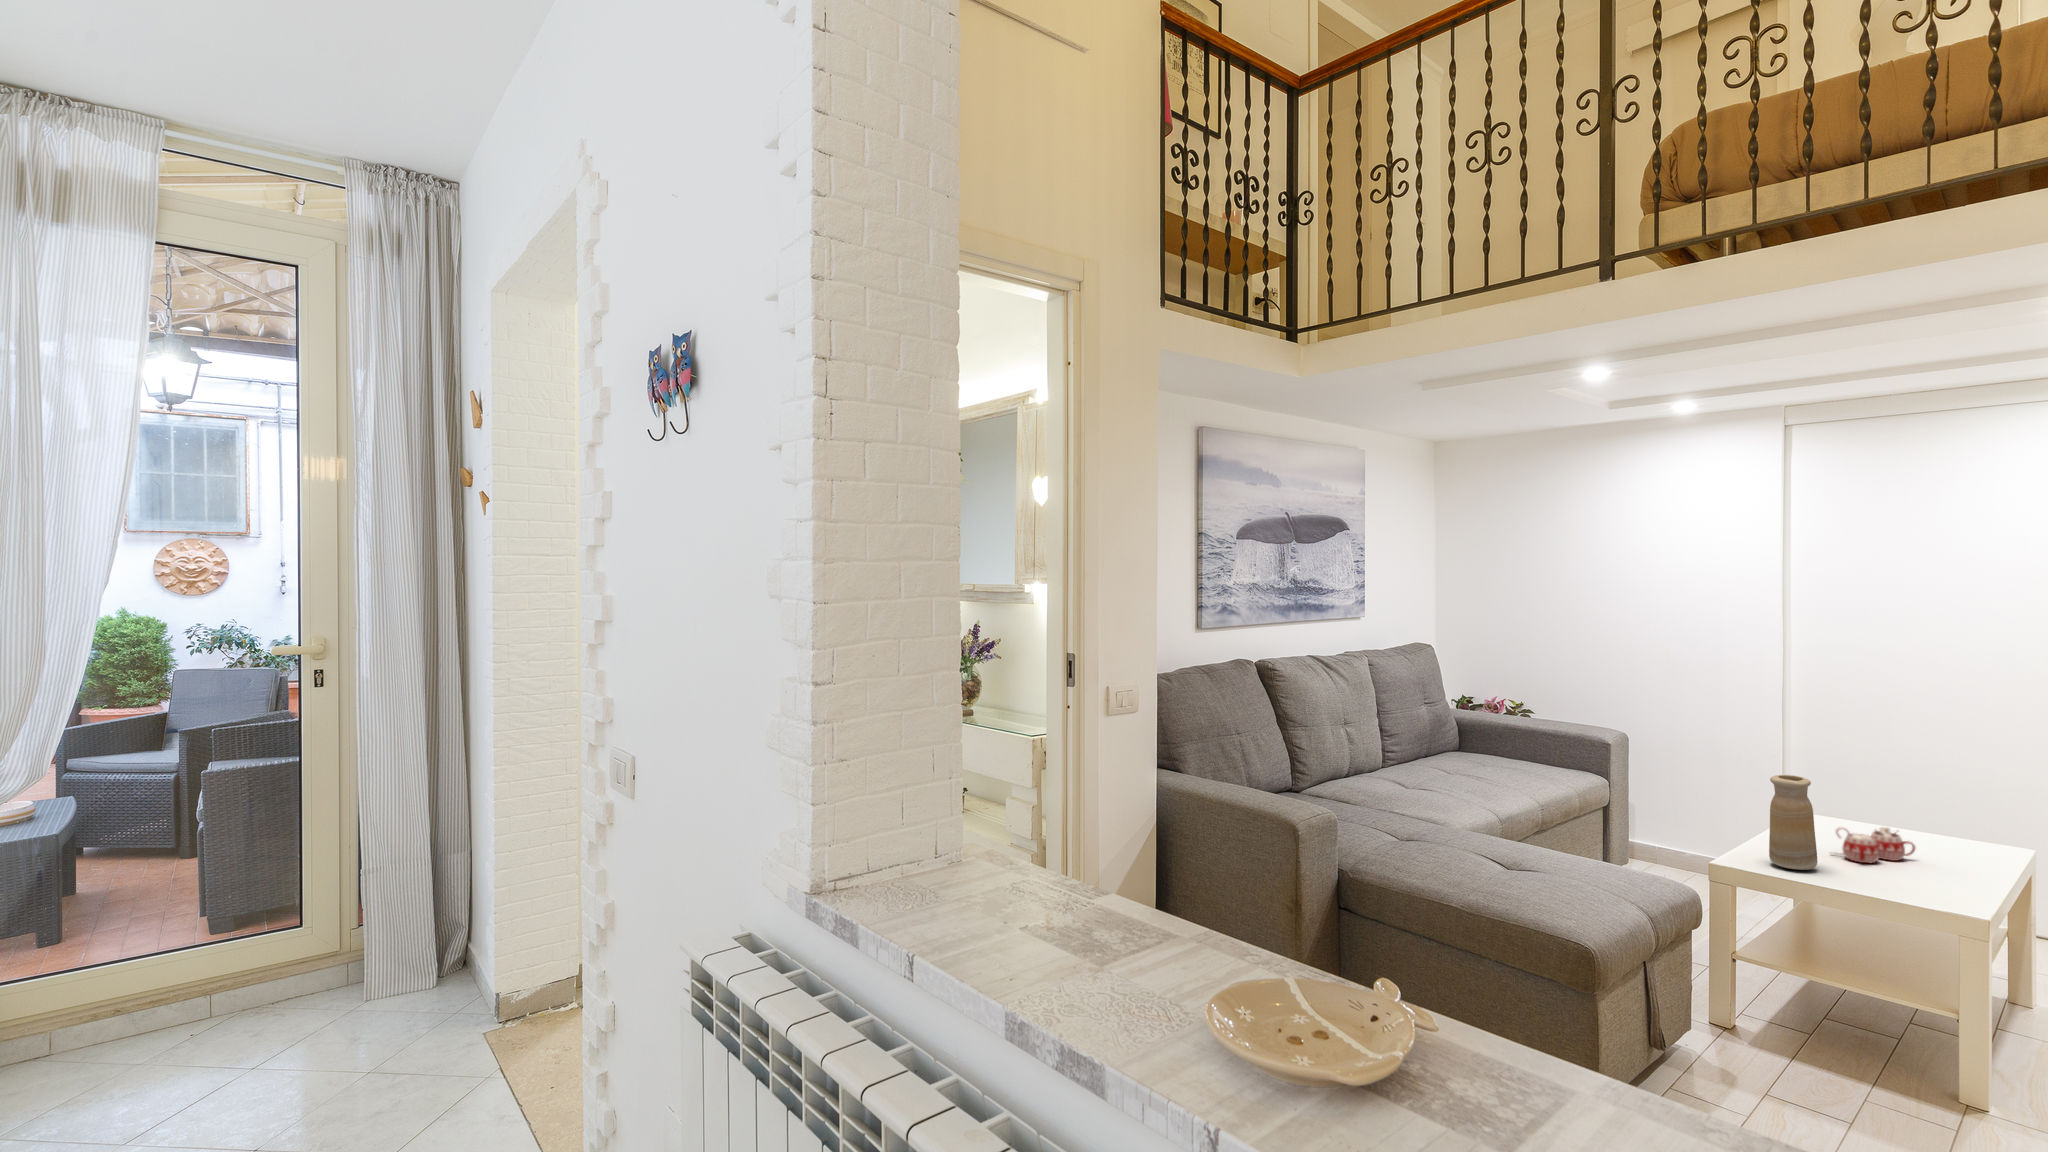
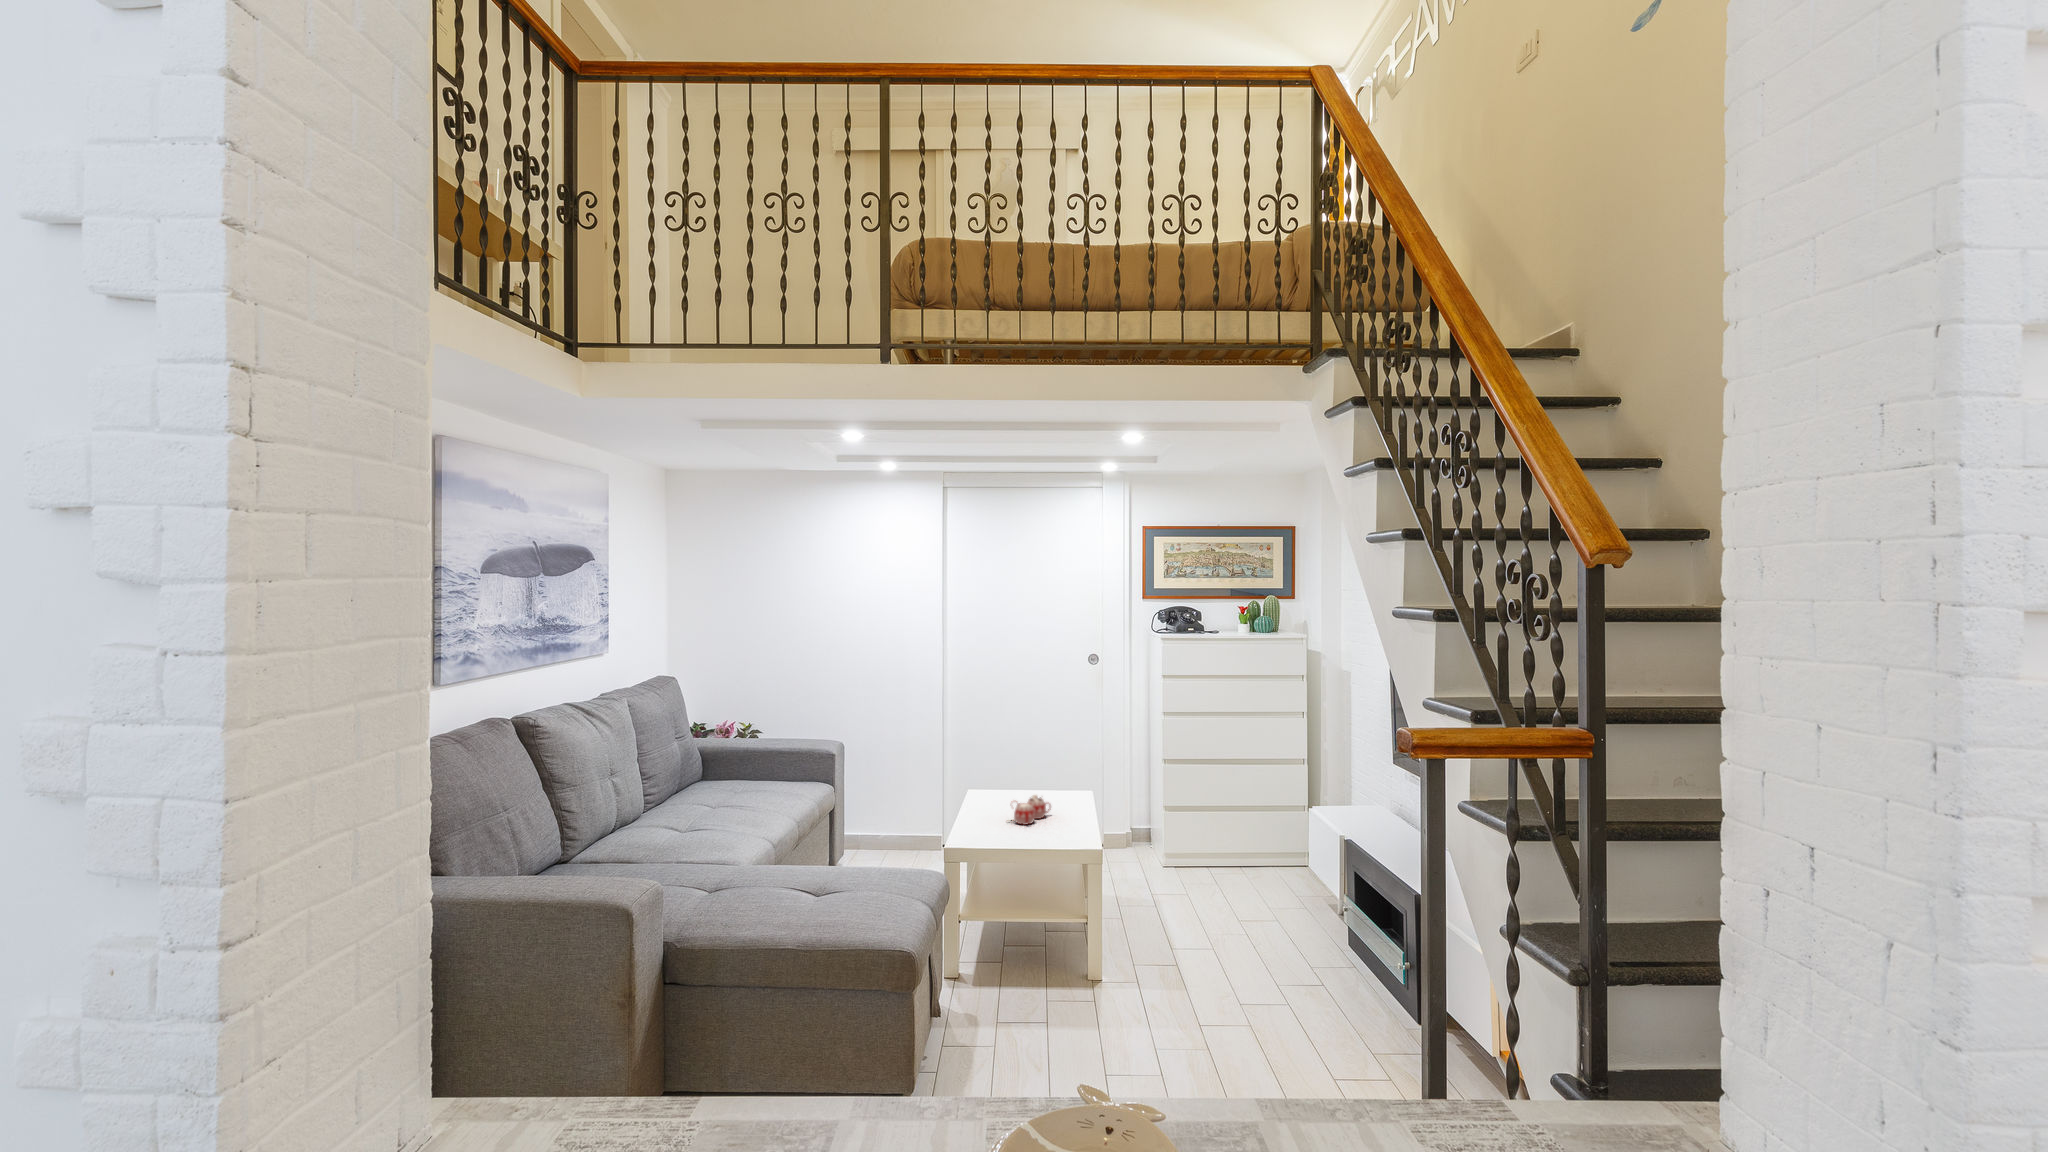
vase: present [1769,775,1817,870] -> none [978,767,1007,840]

